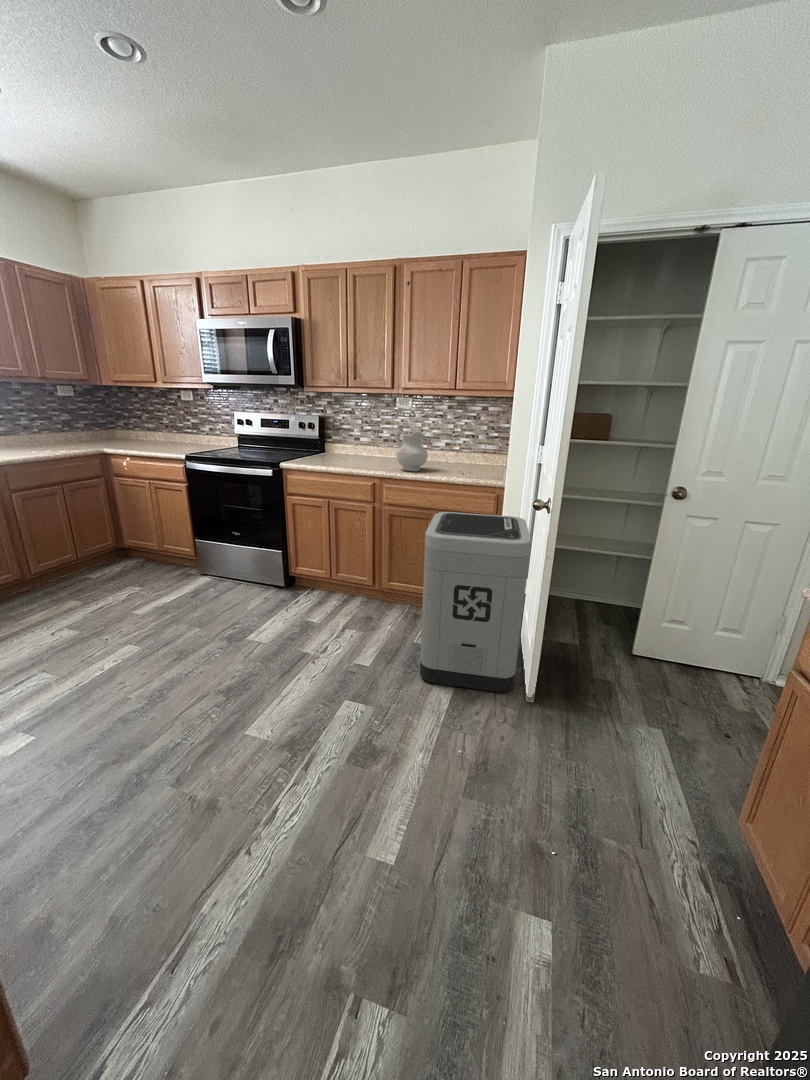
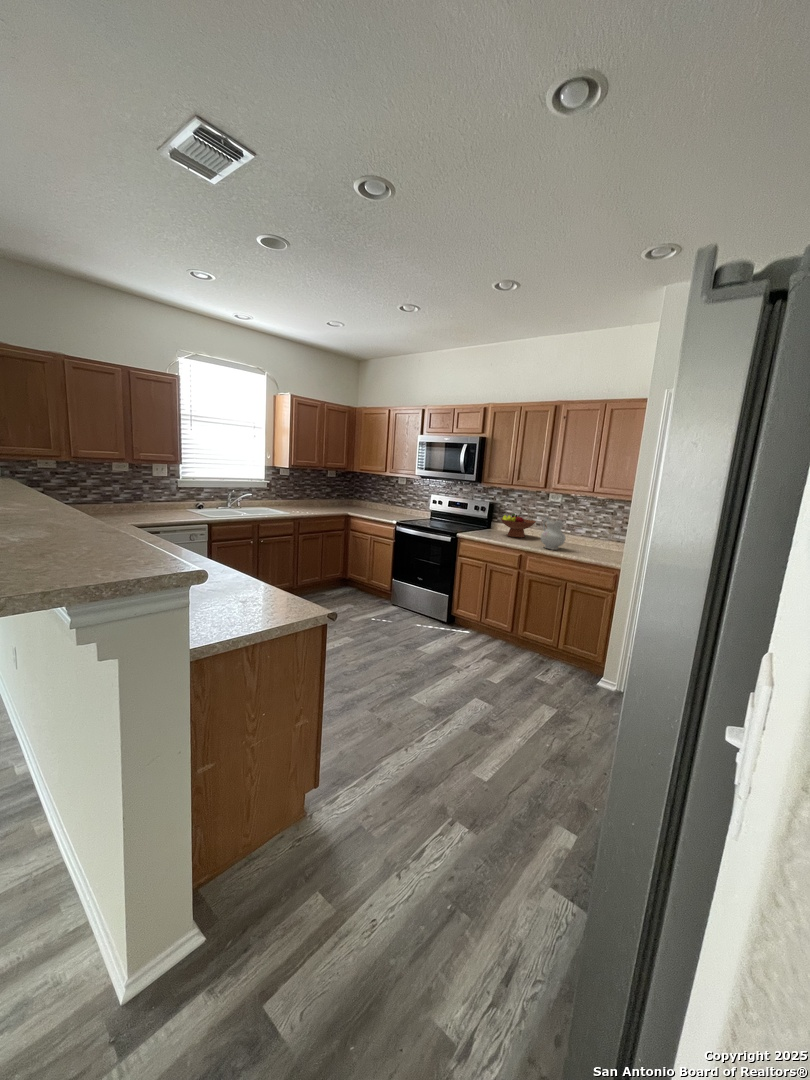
fruit bowl: none [338,429,384,460] -> present [501,514,535,538]
trash can: present [420,512,531,692] -> none [533,581,632,725]

